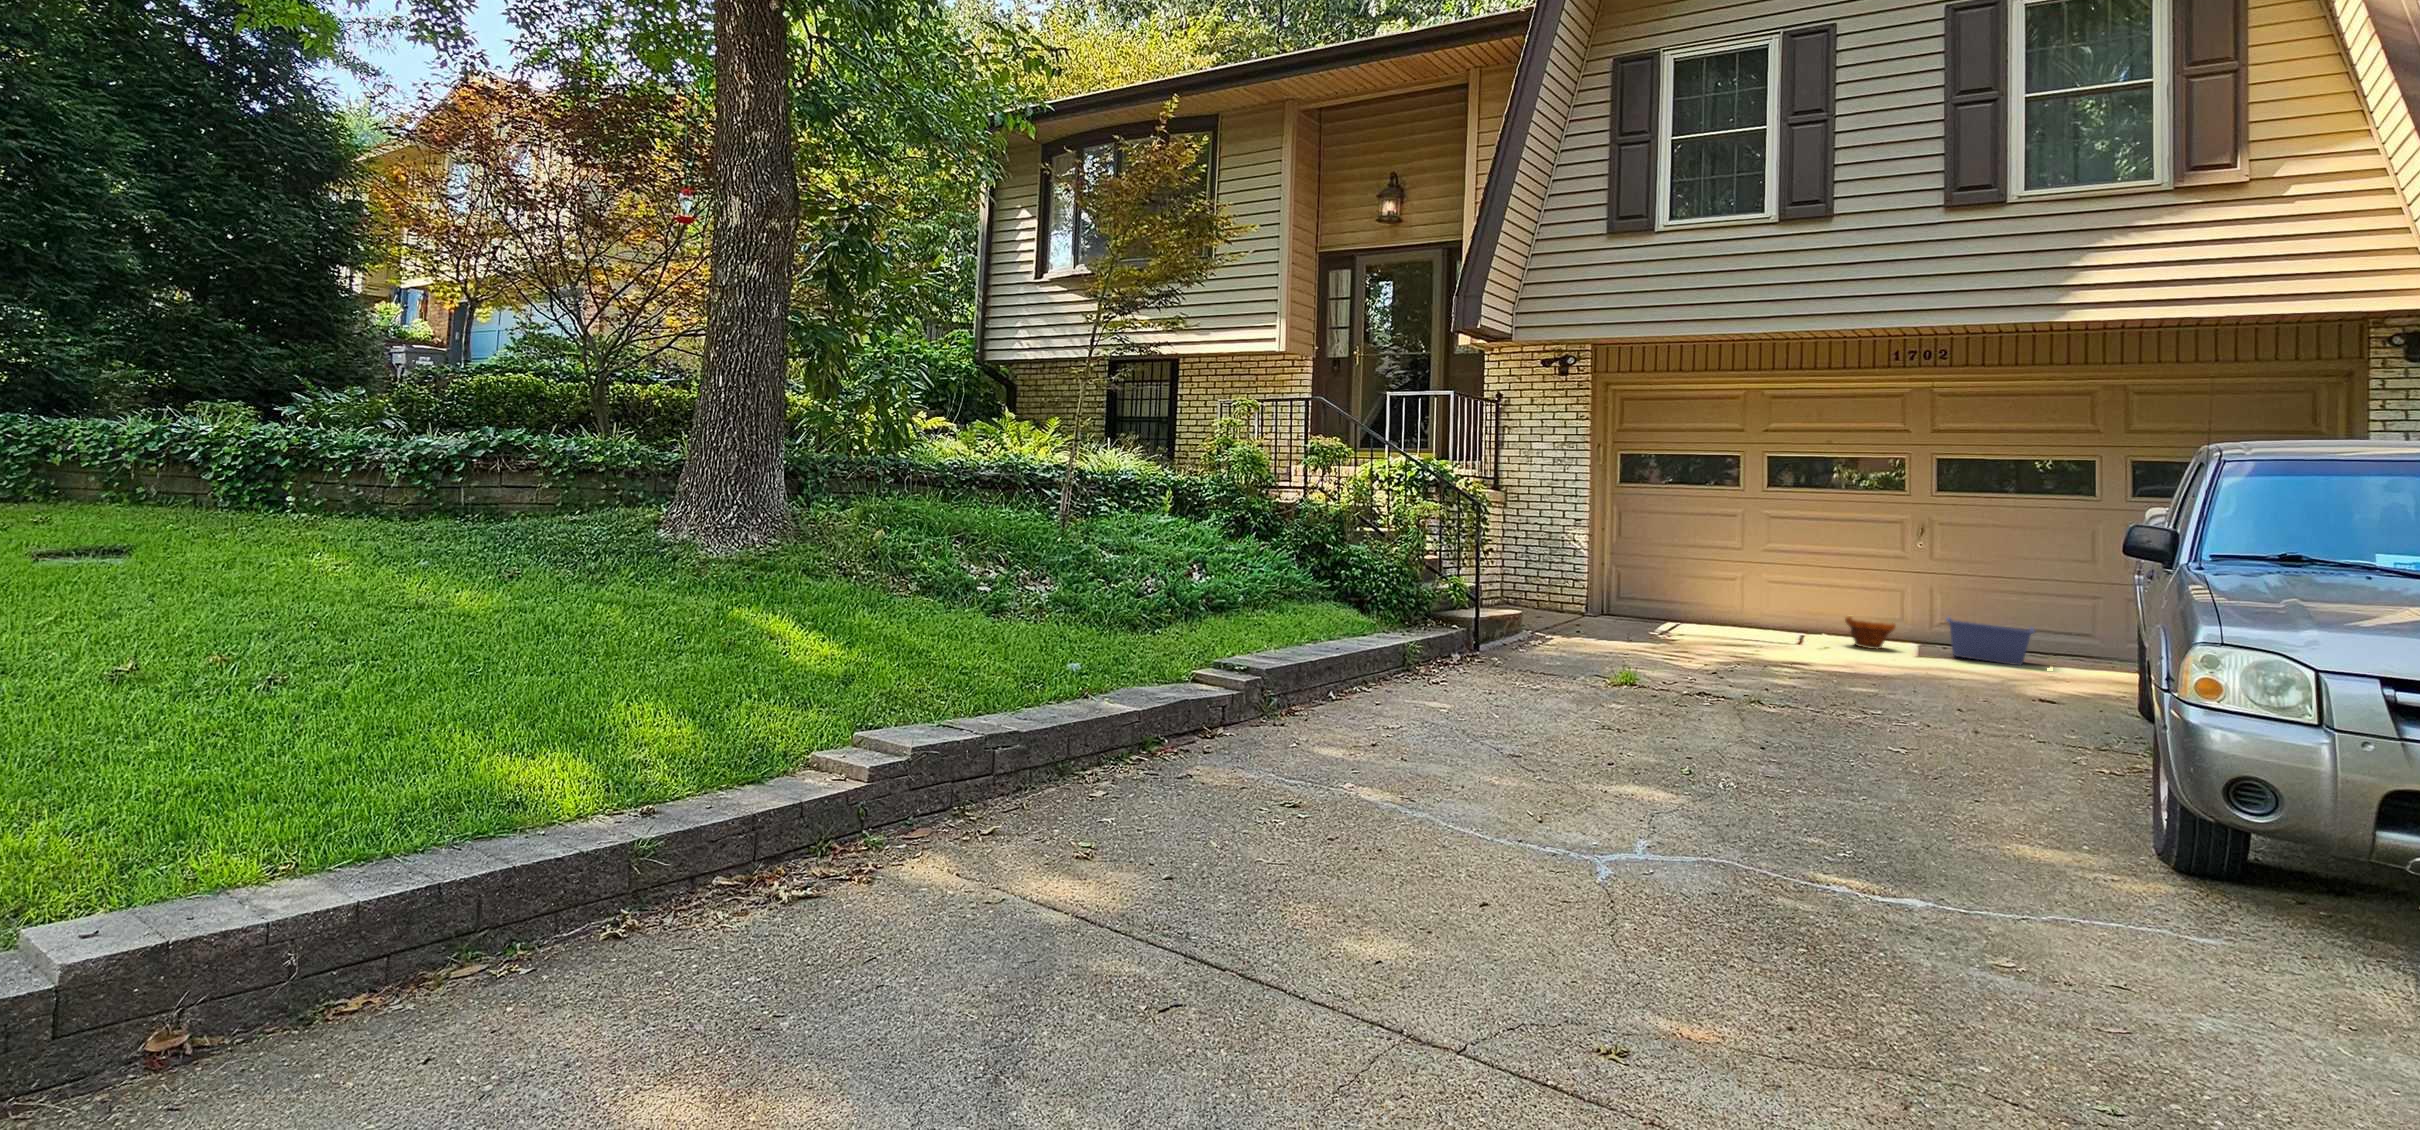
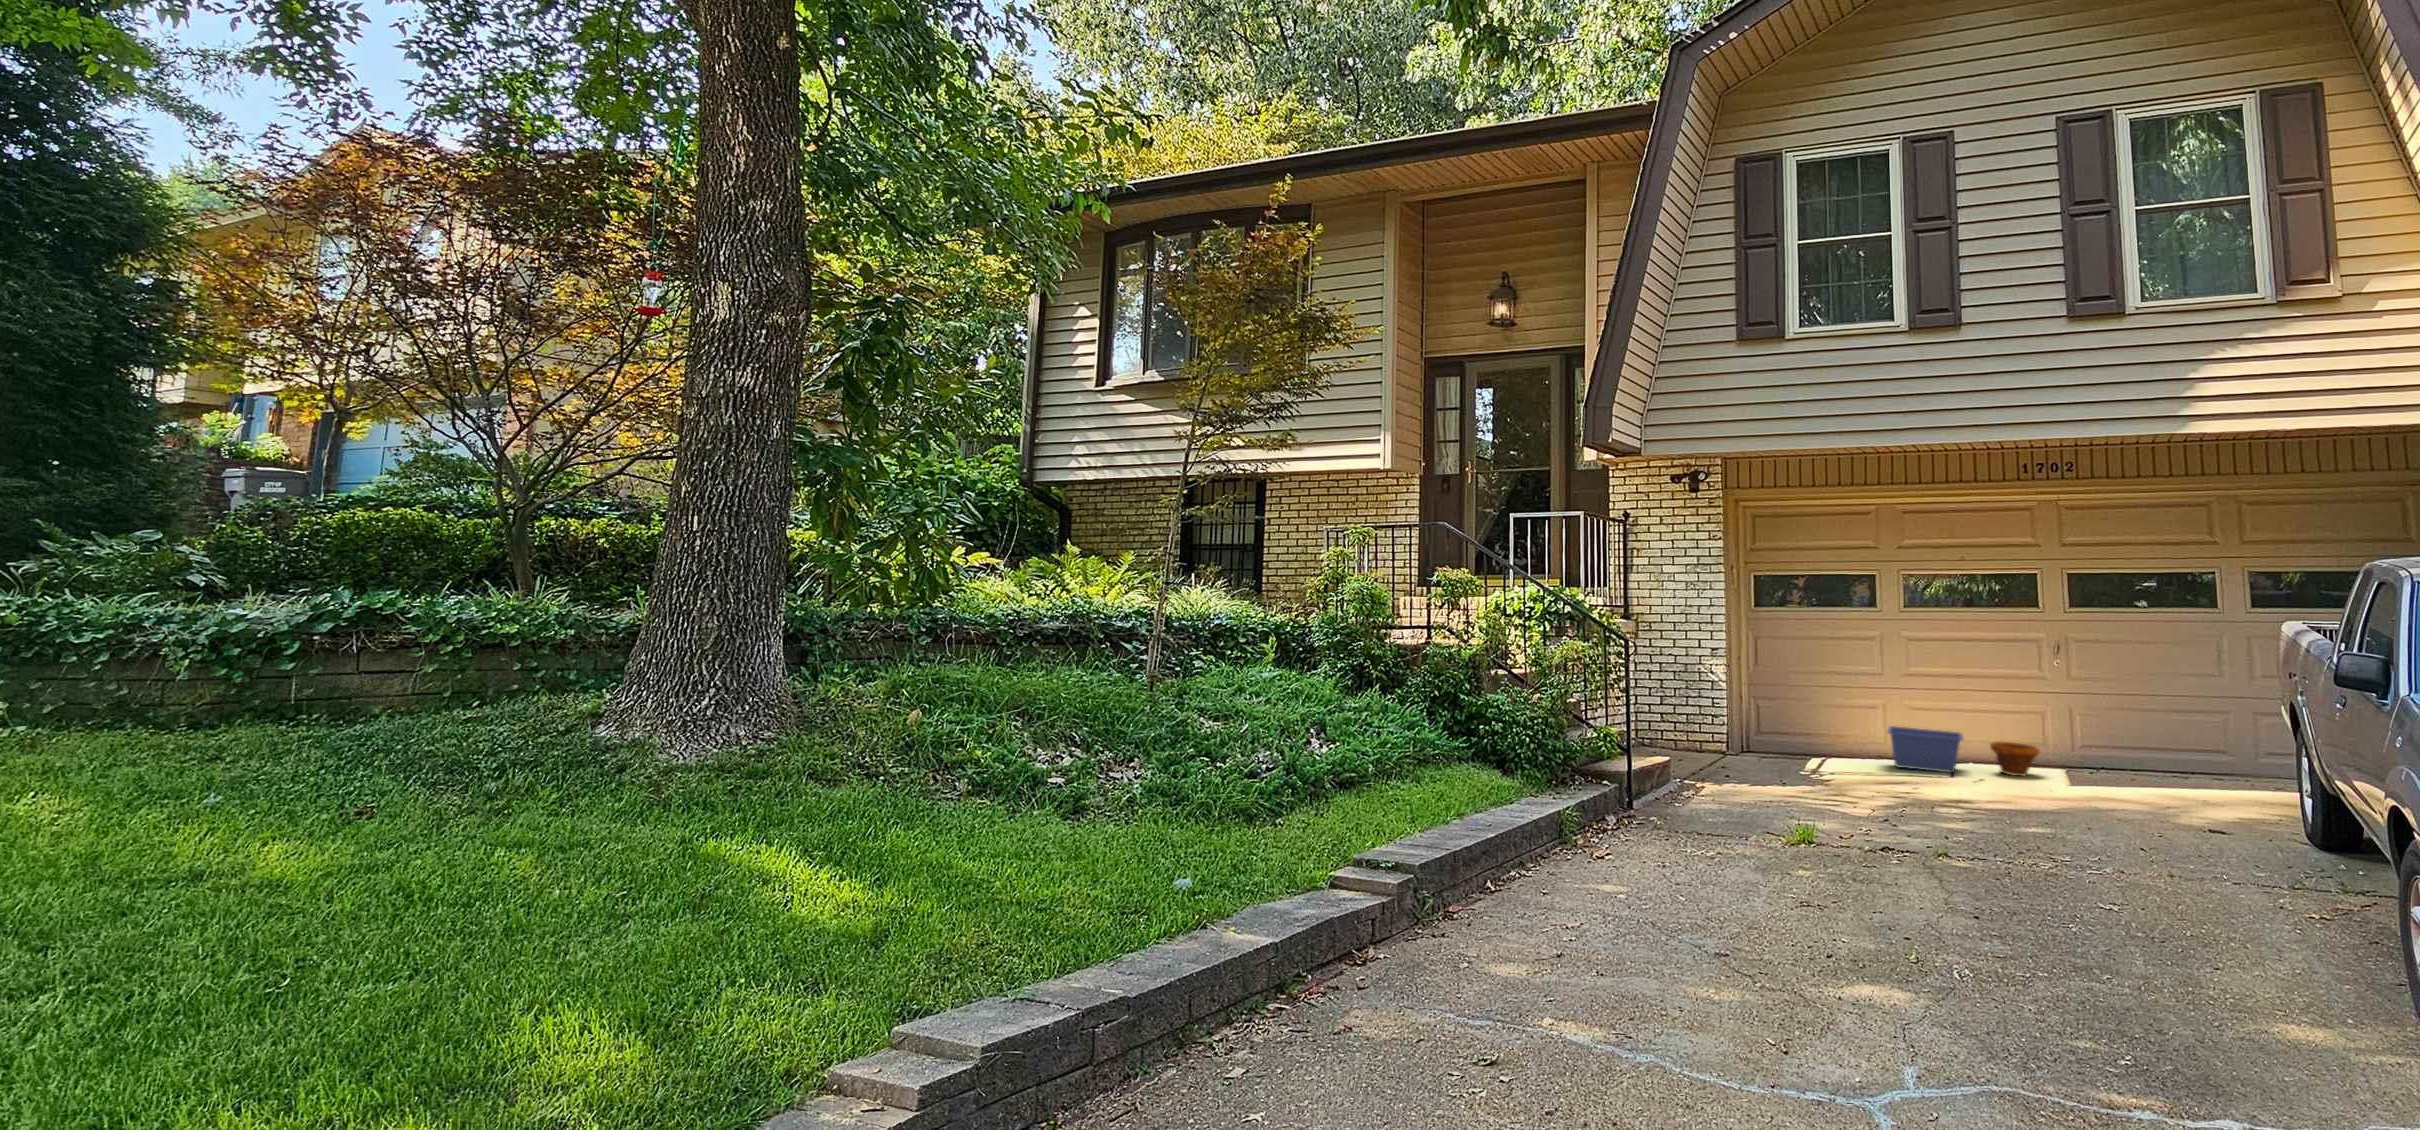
storage bin: present [1946,617,2035,665] -> present [1888,726,1963,773]

